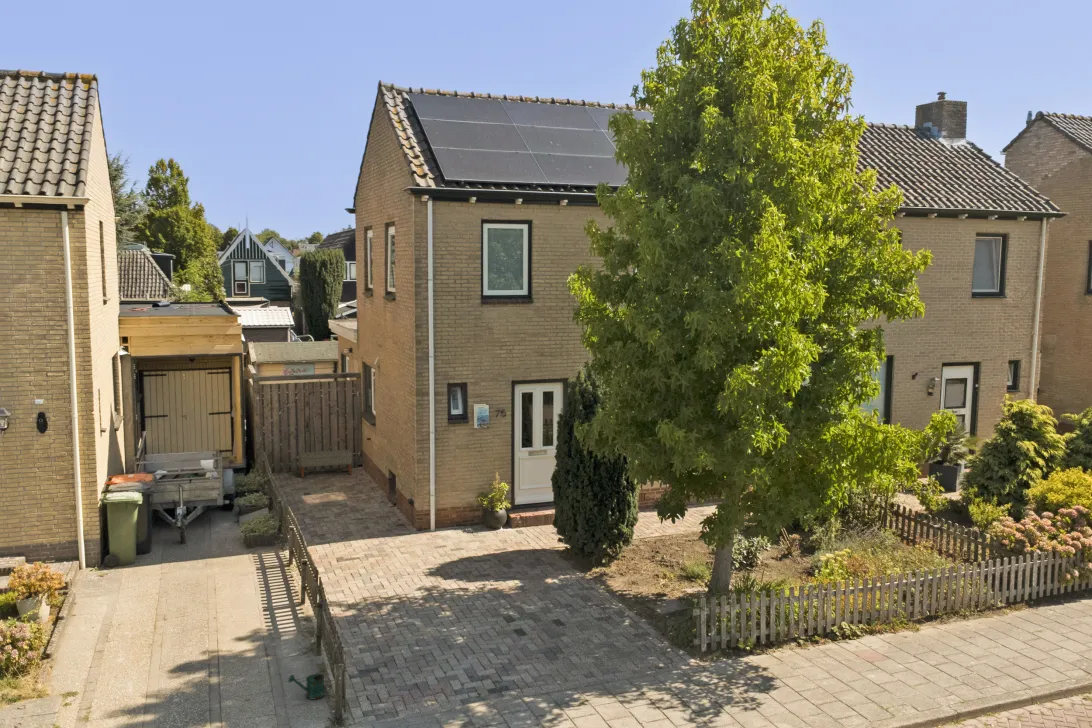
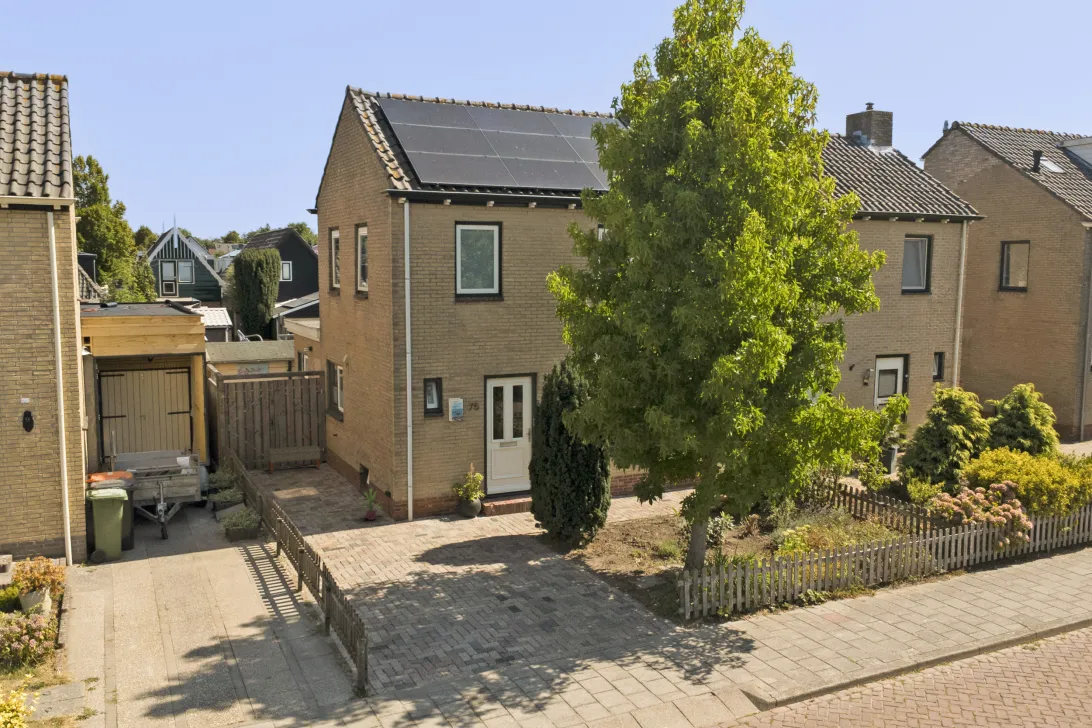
decorative plant: none [375,497,409,530] -> present [366,491,376,520]
watering can: present [289,671,325,700] -> none [306,649,345,677]

